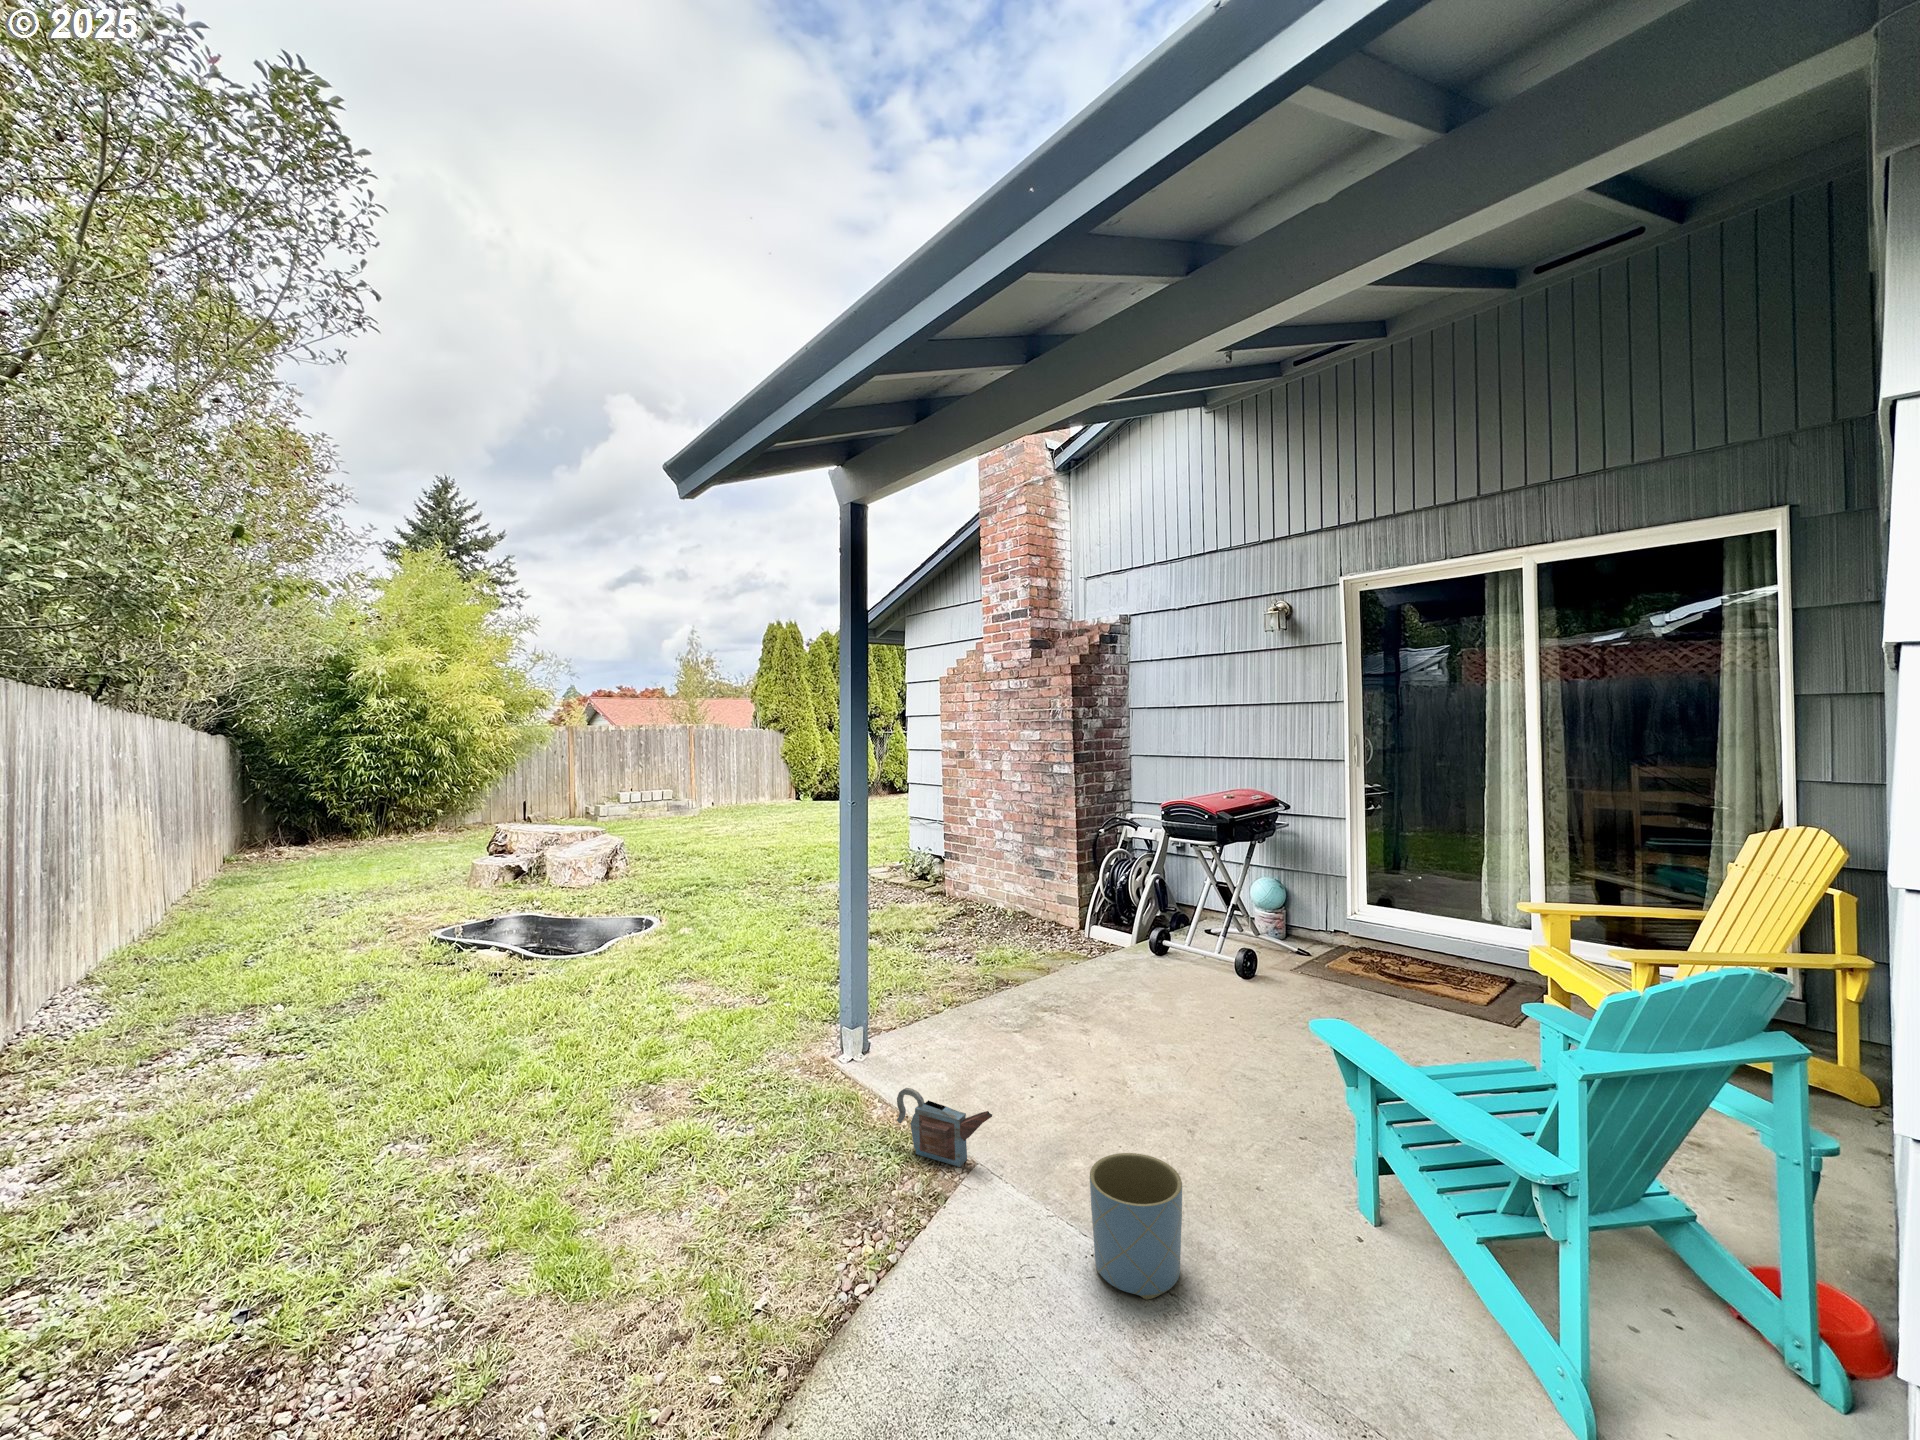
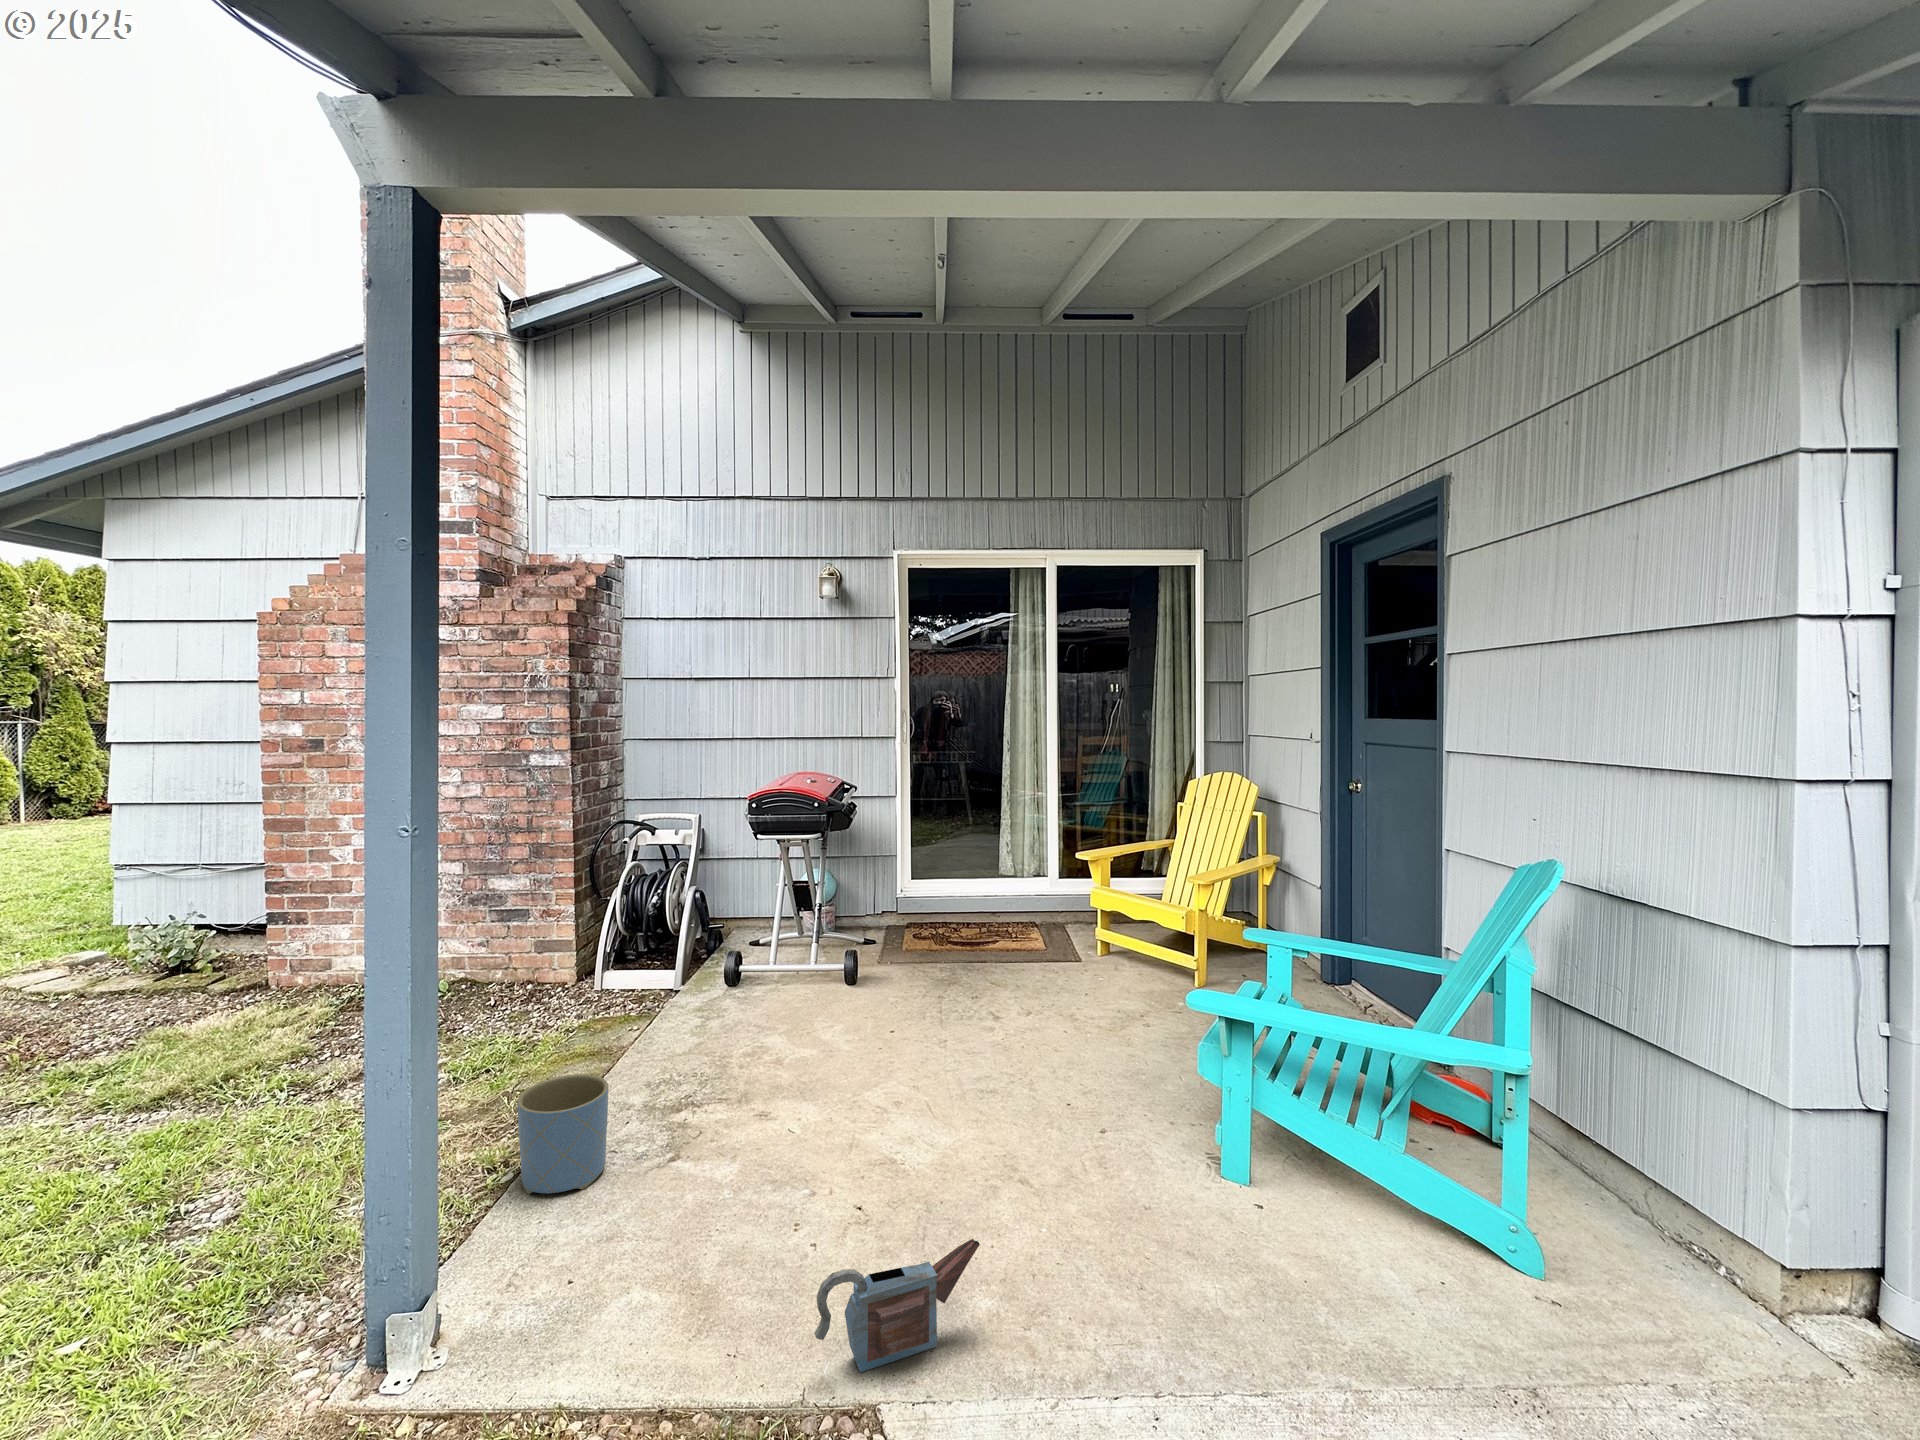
planter: present [1090,1153,1182,1300] -> present [517,1074,608,1194]

